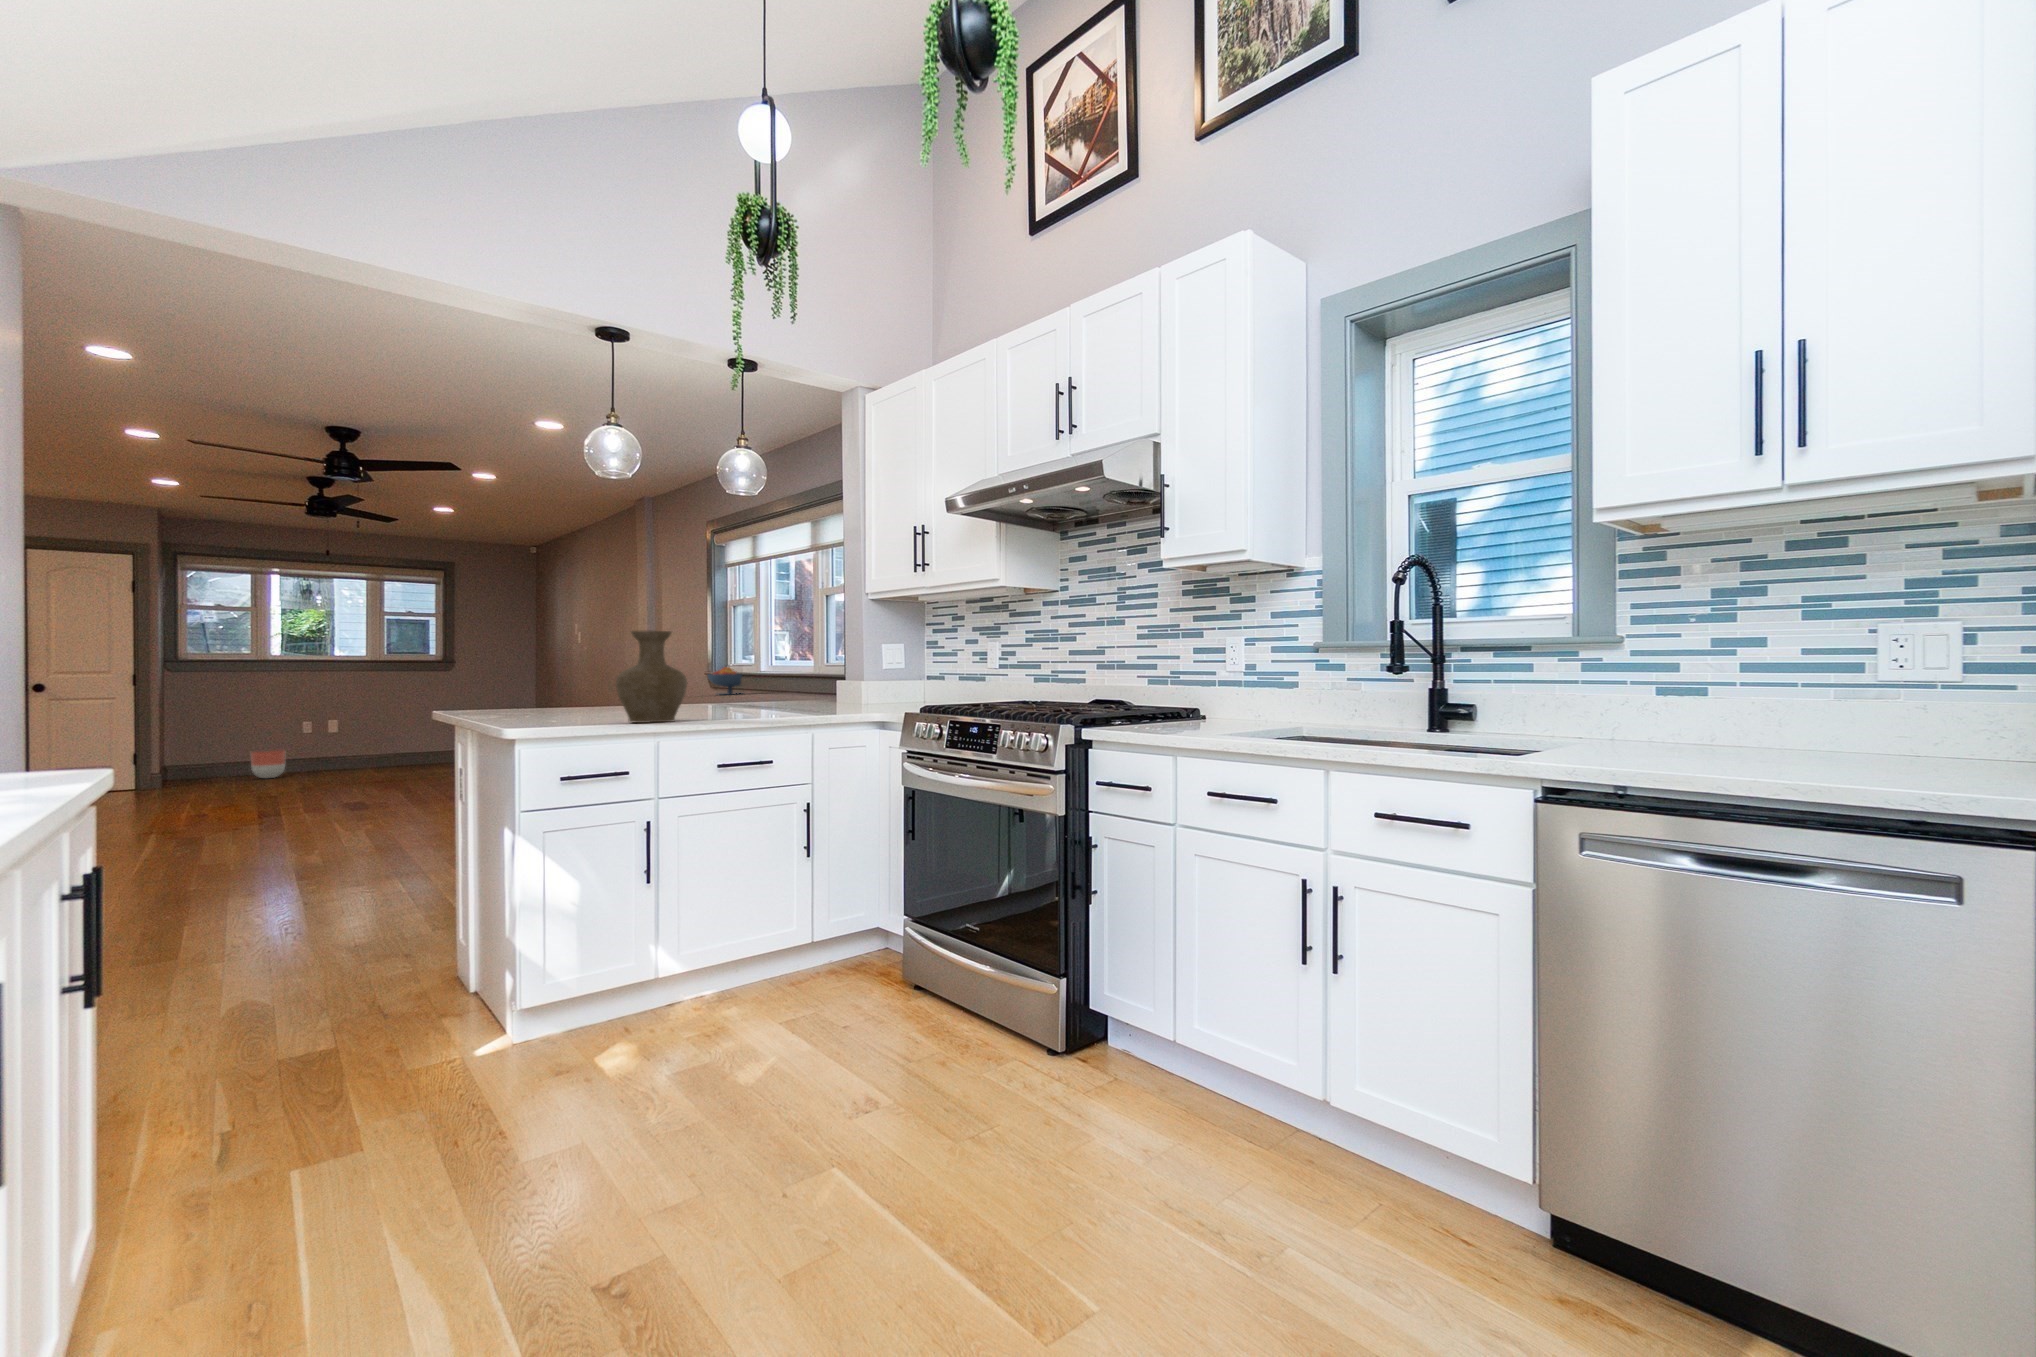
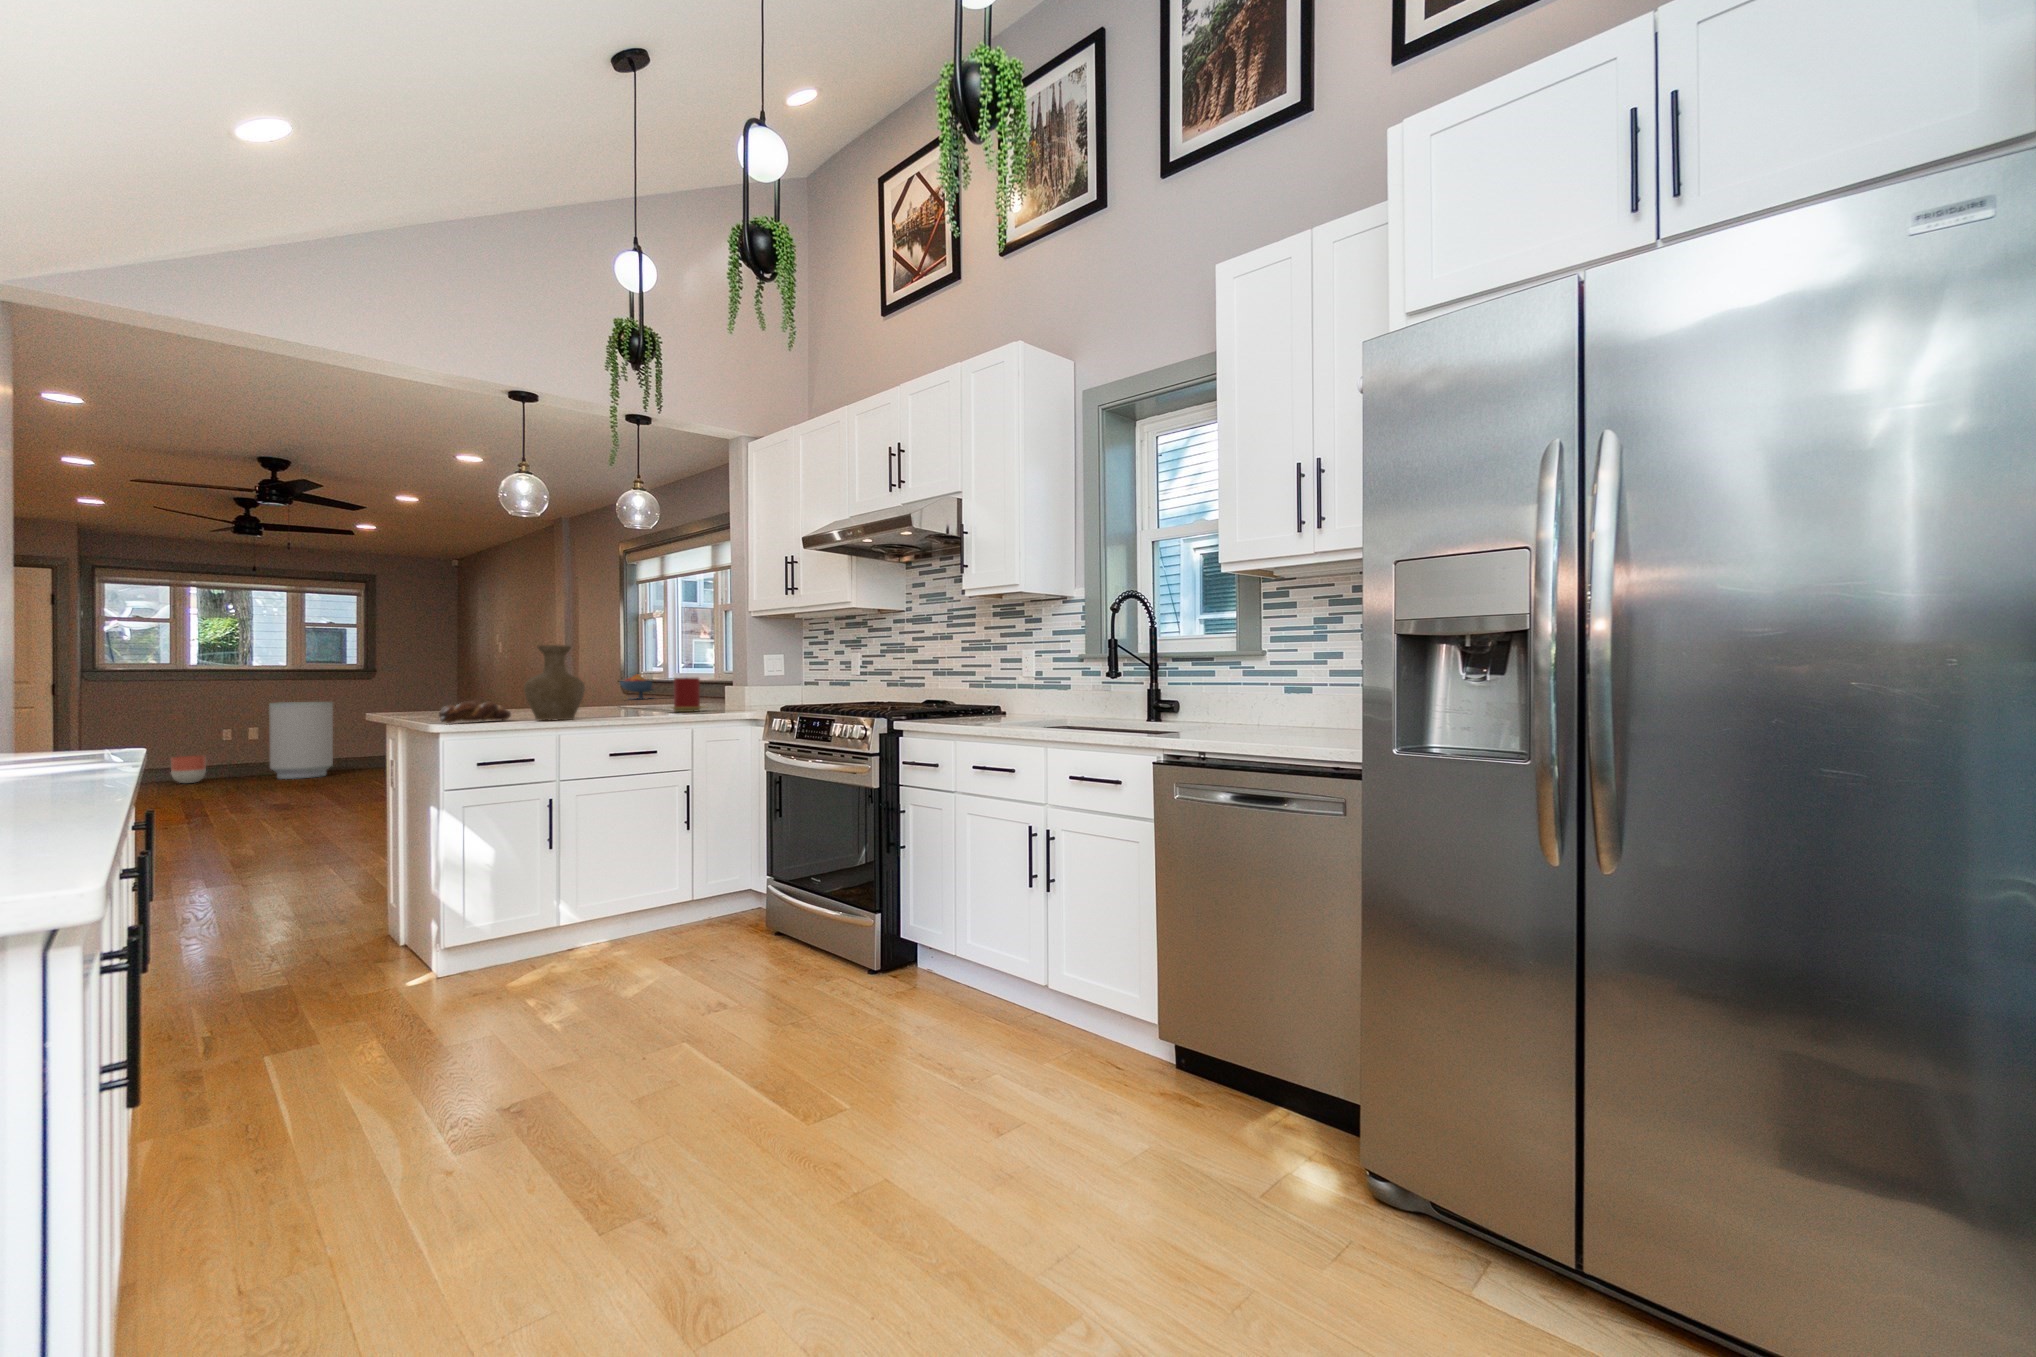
candle: none [778,671,828,712] -> present [671,678,707,712]
trash can: none [348,695,411,775] -> present [269,702,333,779]
bread loaf: none [516,697,600,724] -> present [439,700,511,723]

